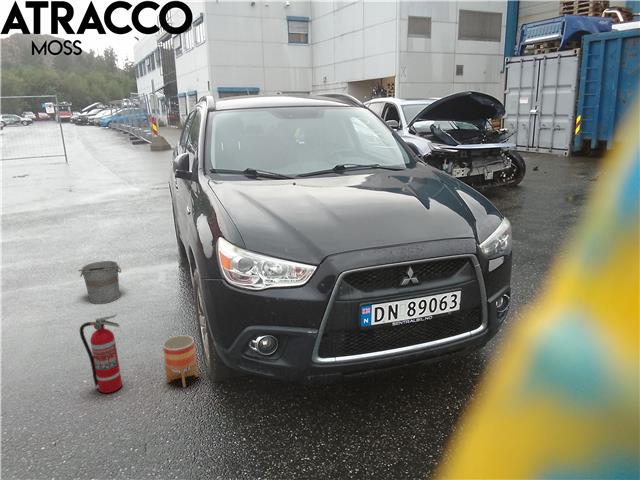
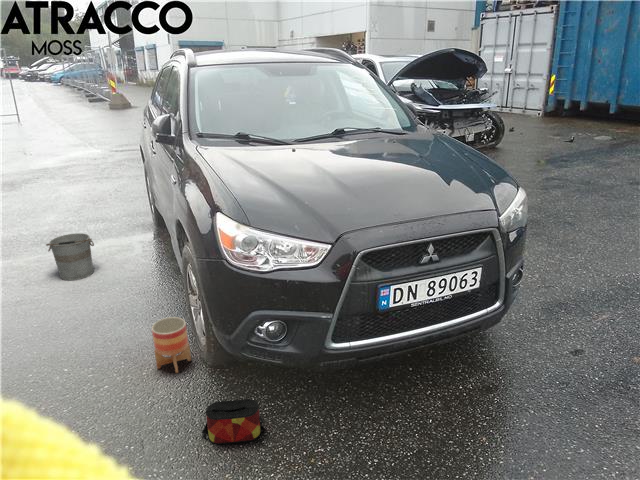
fire extinguisher: present [80,314,122,393] -> none [57,296,107,382]
bag: none [200,409,257,451] -> present [202,399,264,444]

